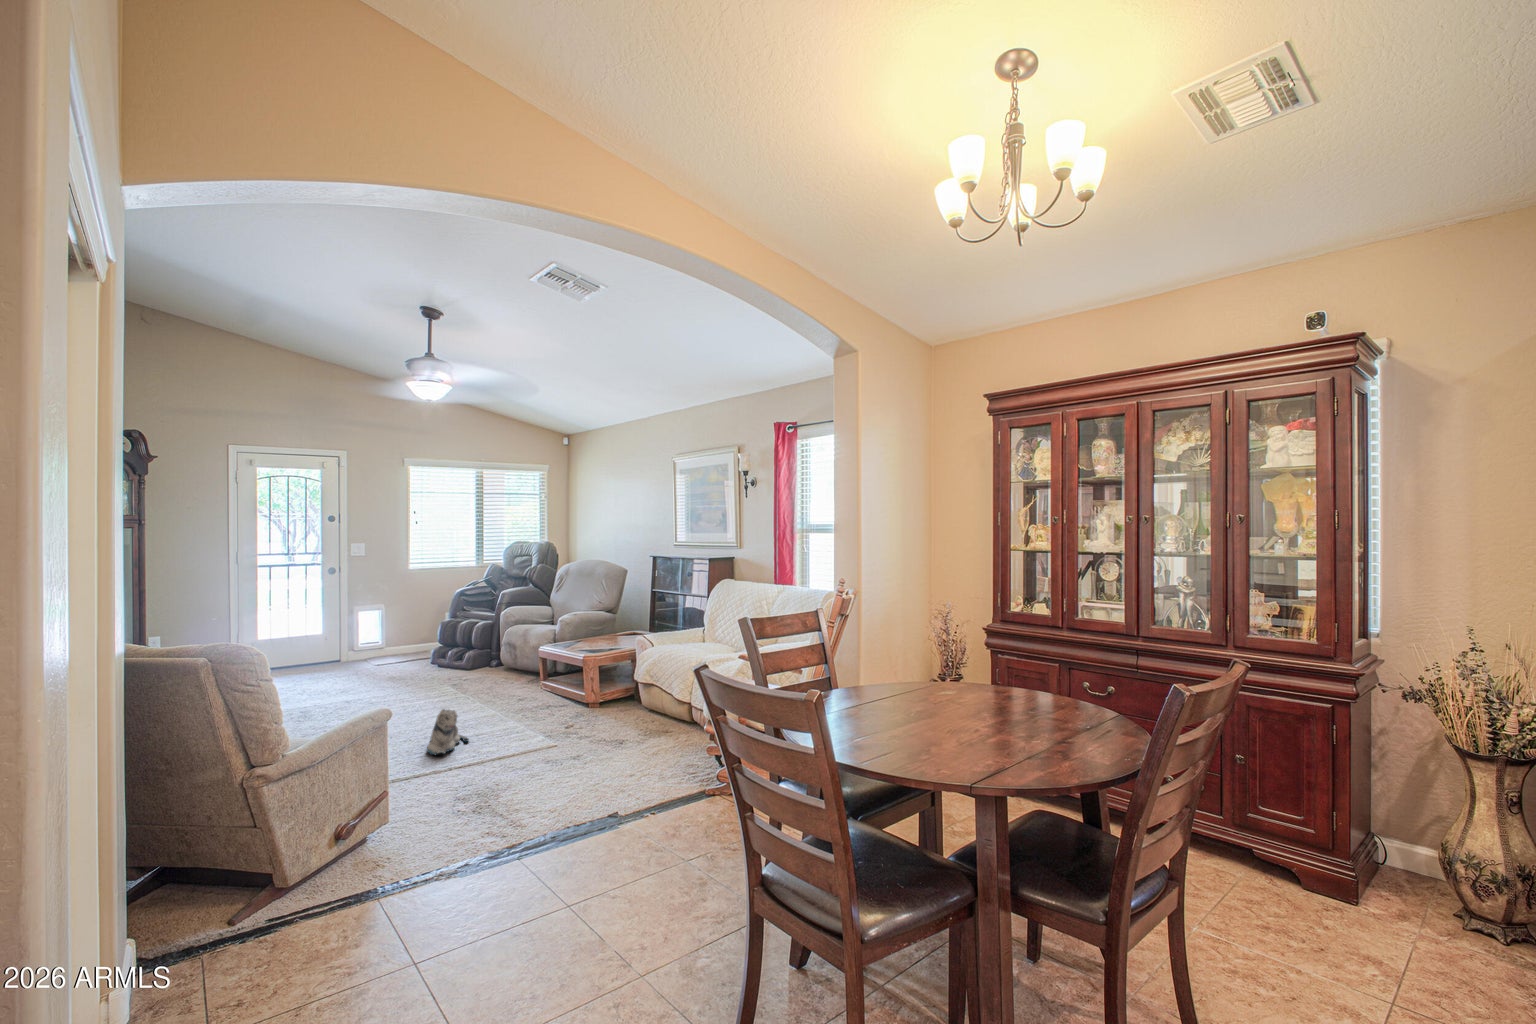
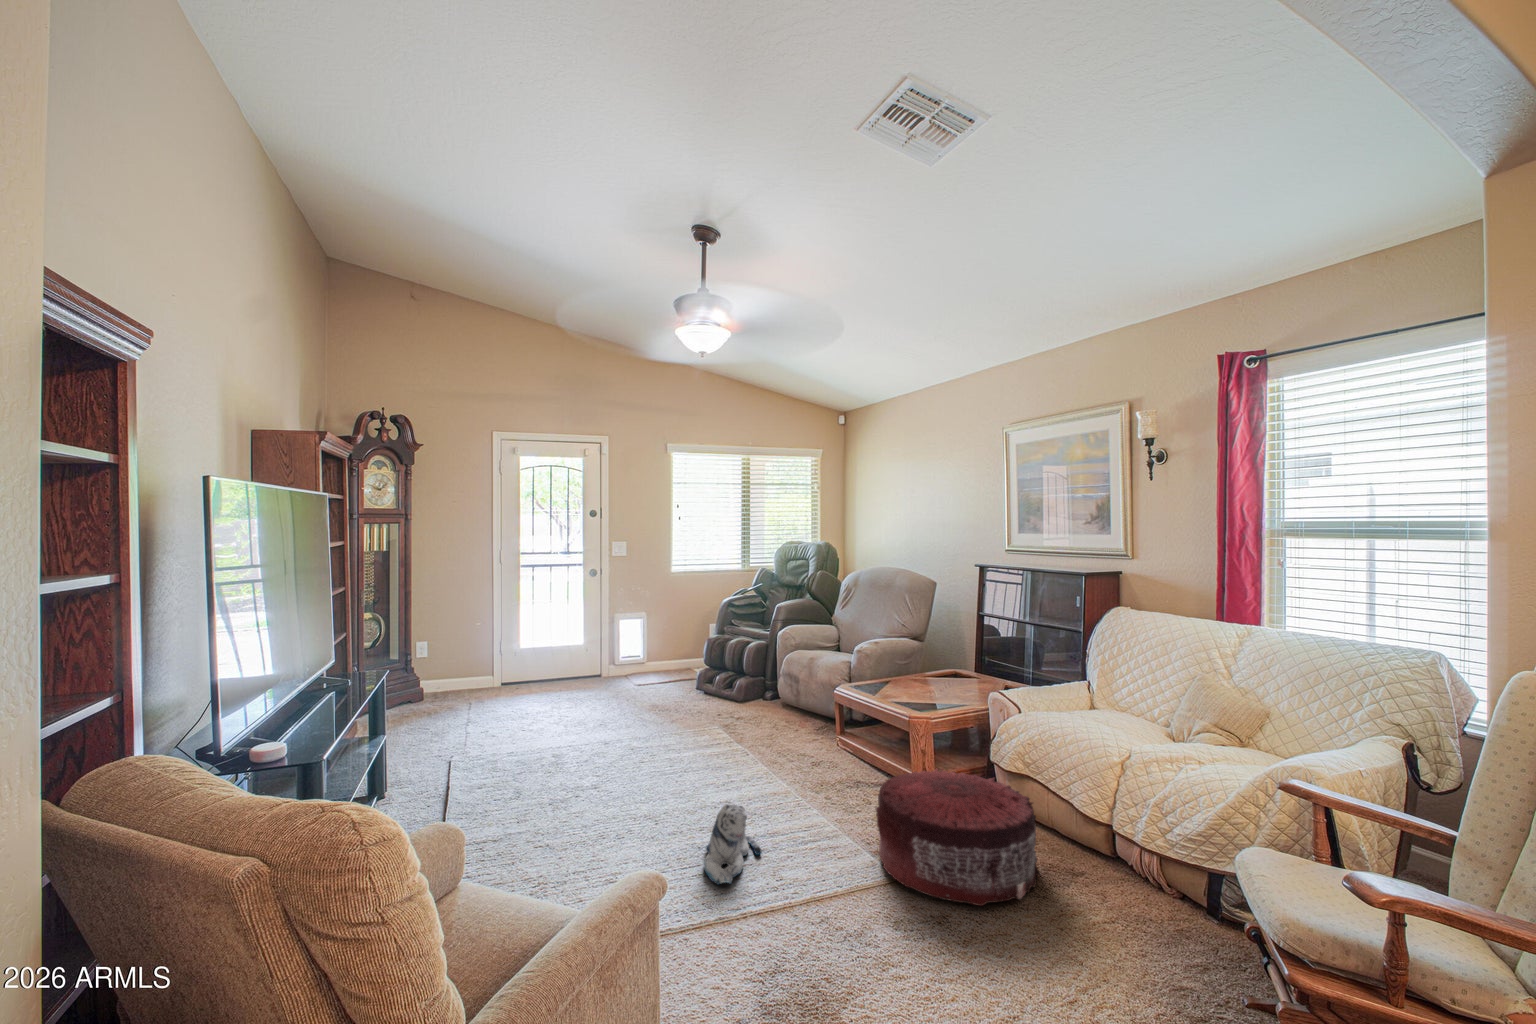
pouf: none [545,681,644,746] -> present [876,769,1040,906]

